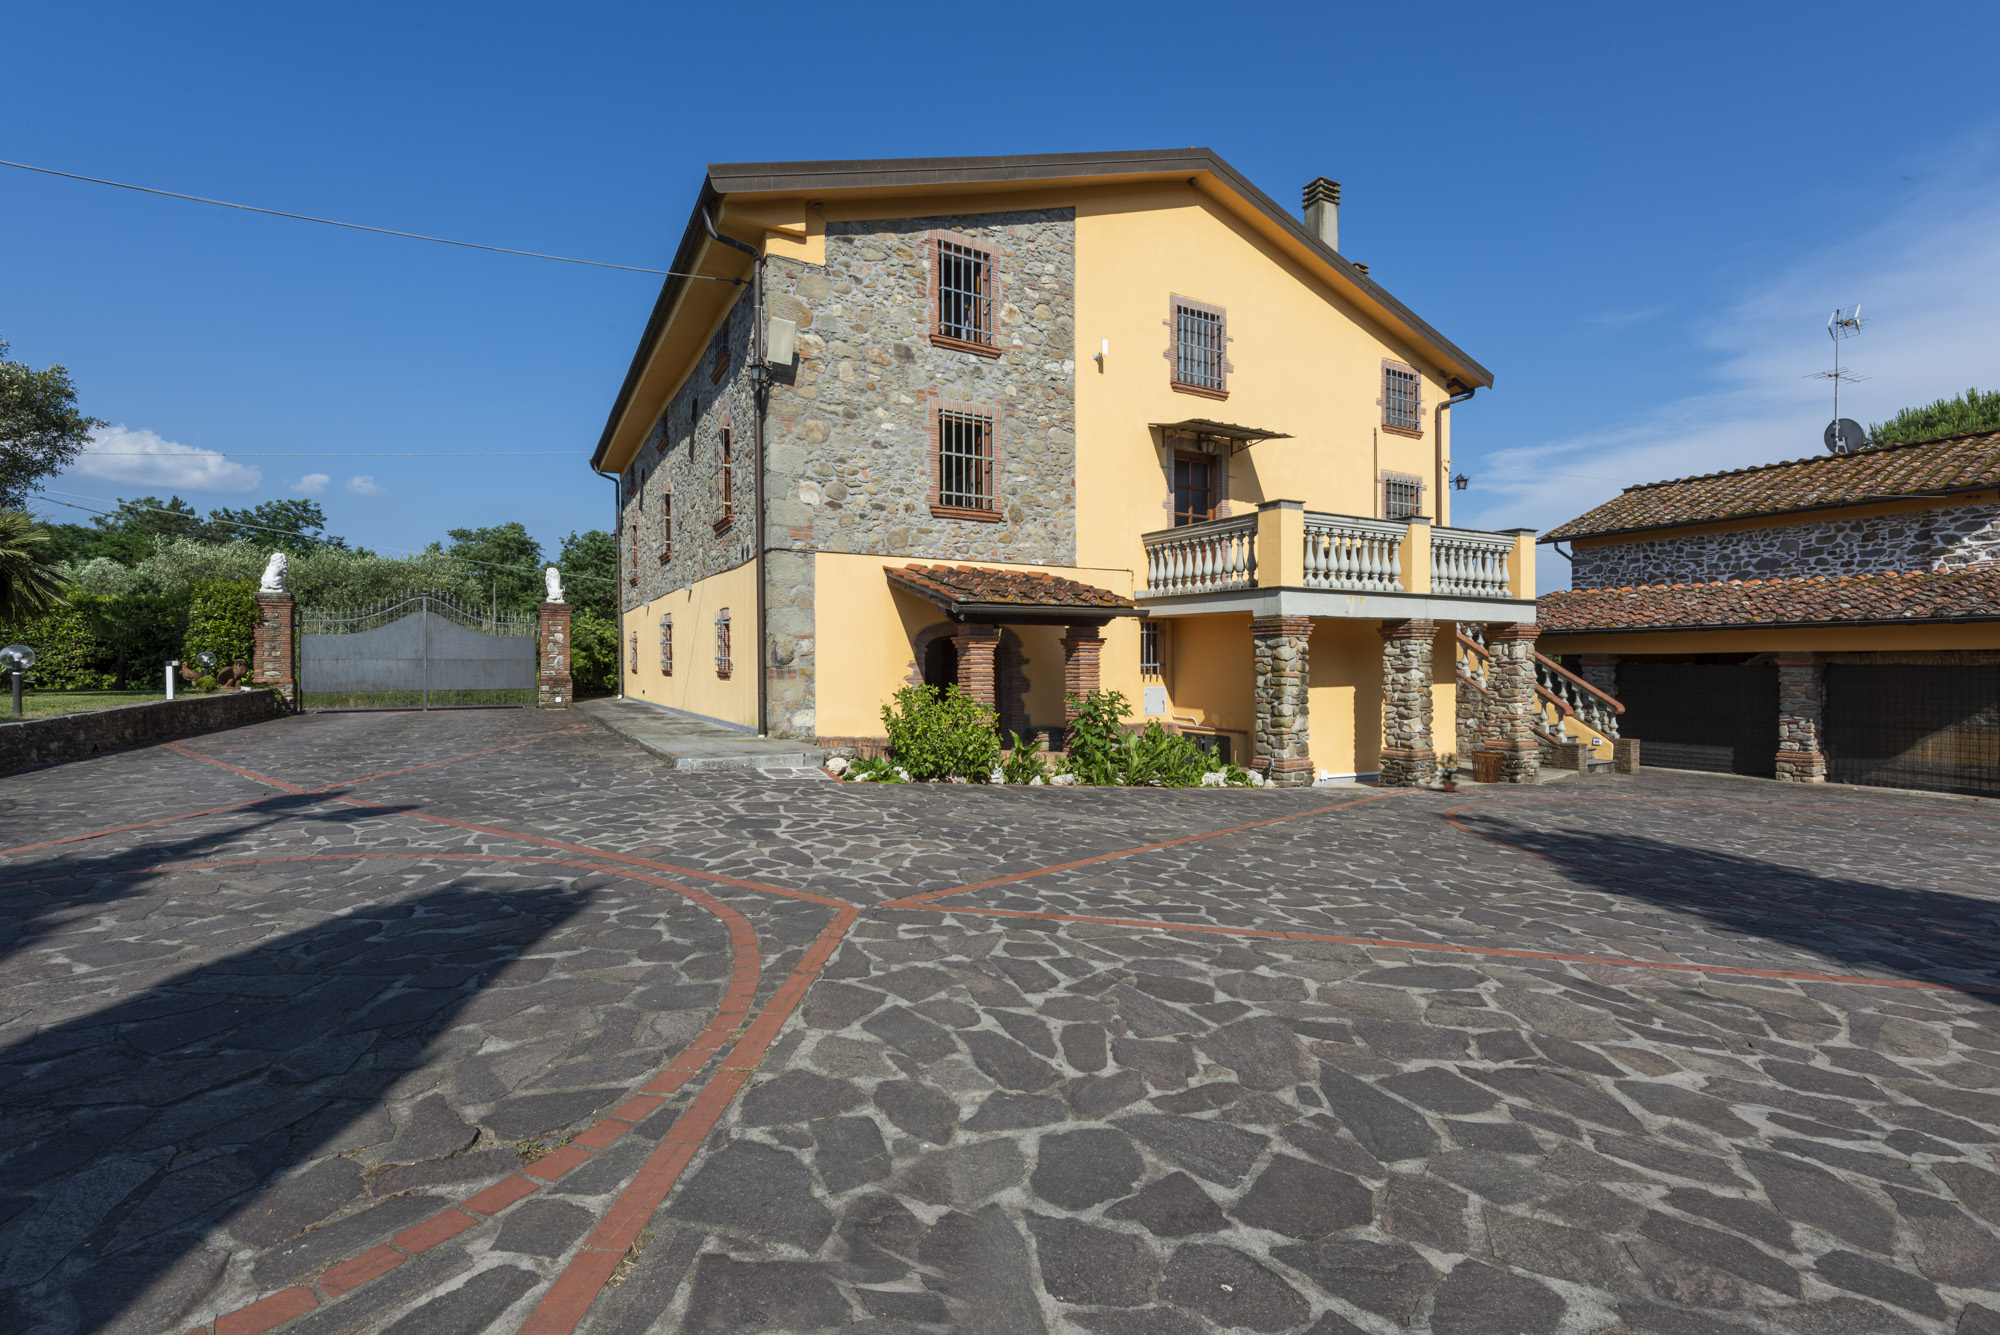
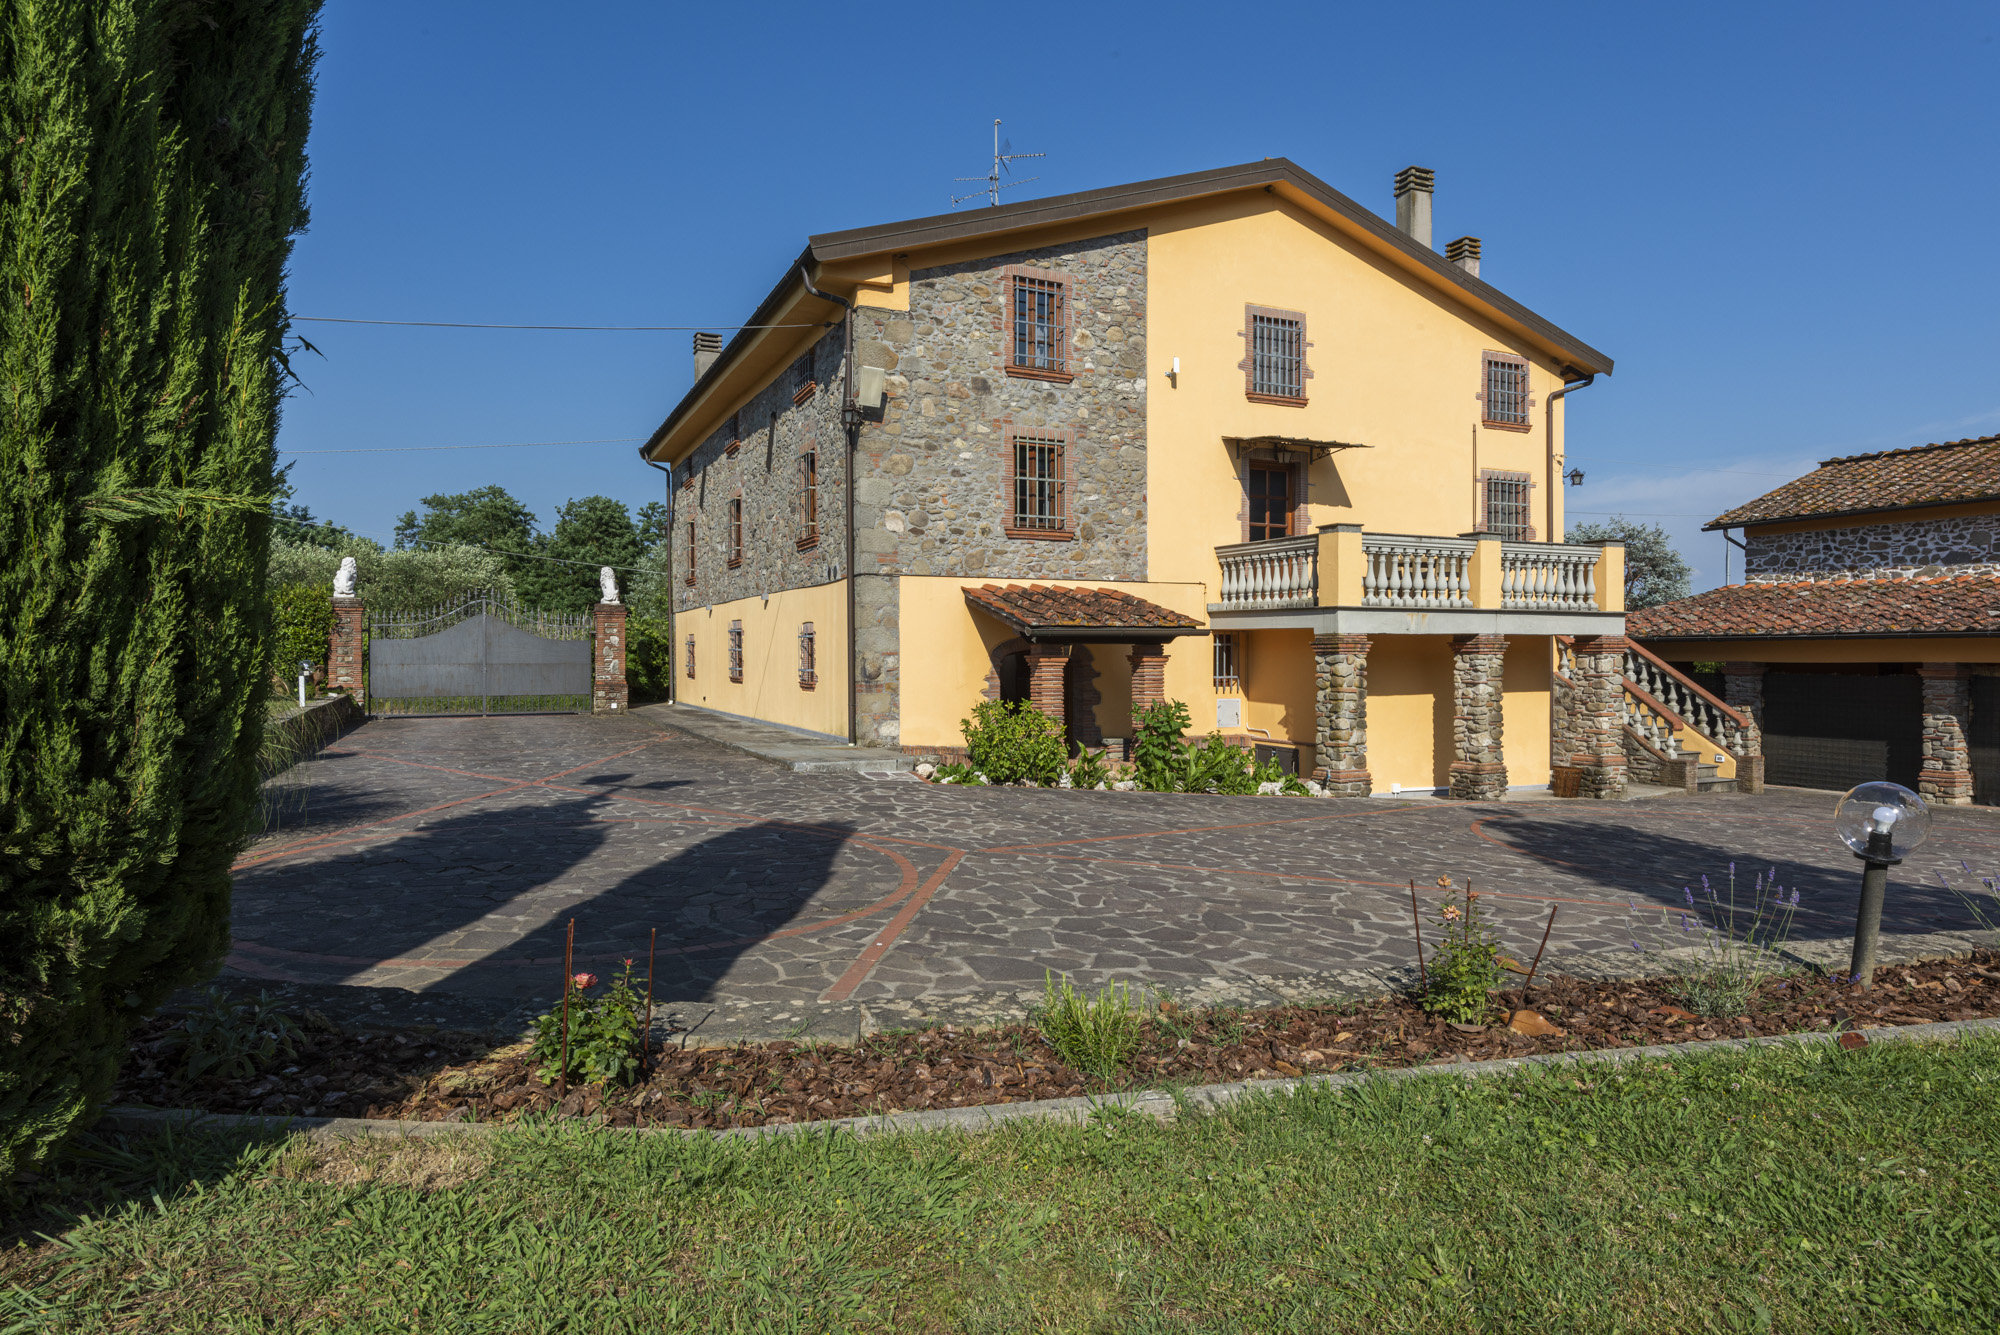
decorative plant: present [1436,752,1462,792] -> none [1497,765,1527,804]

